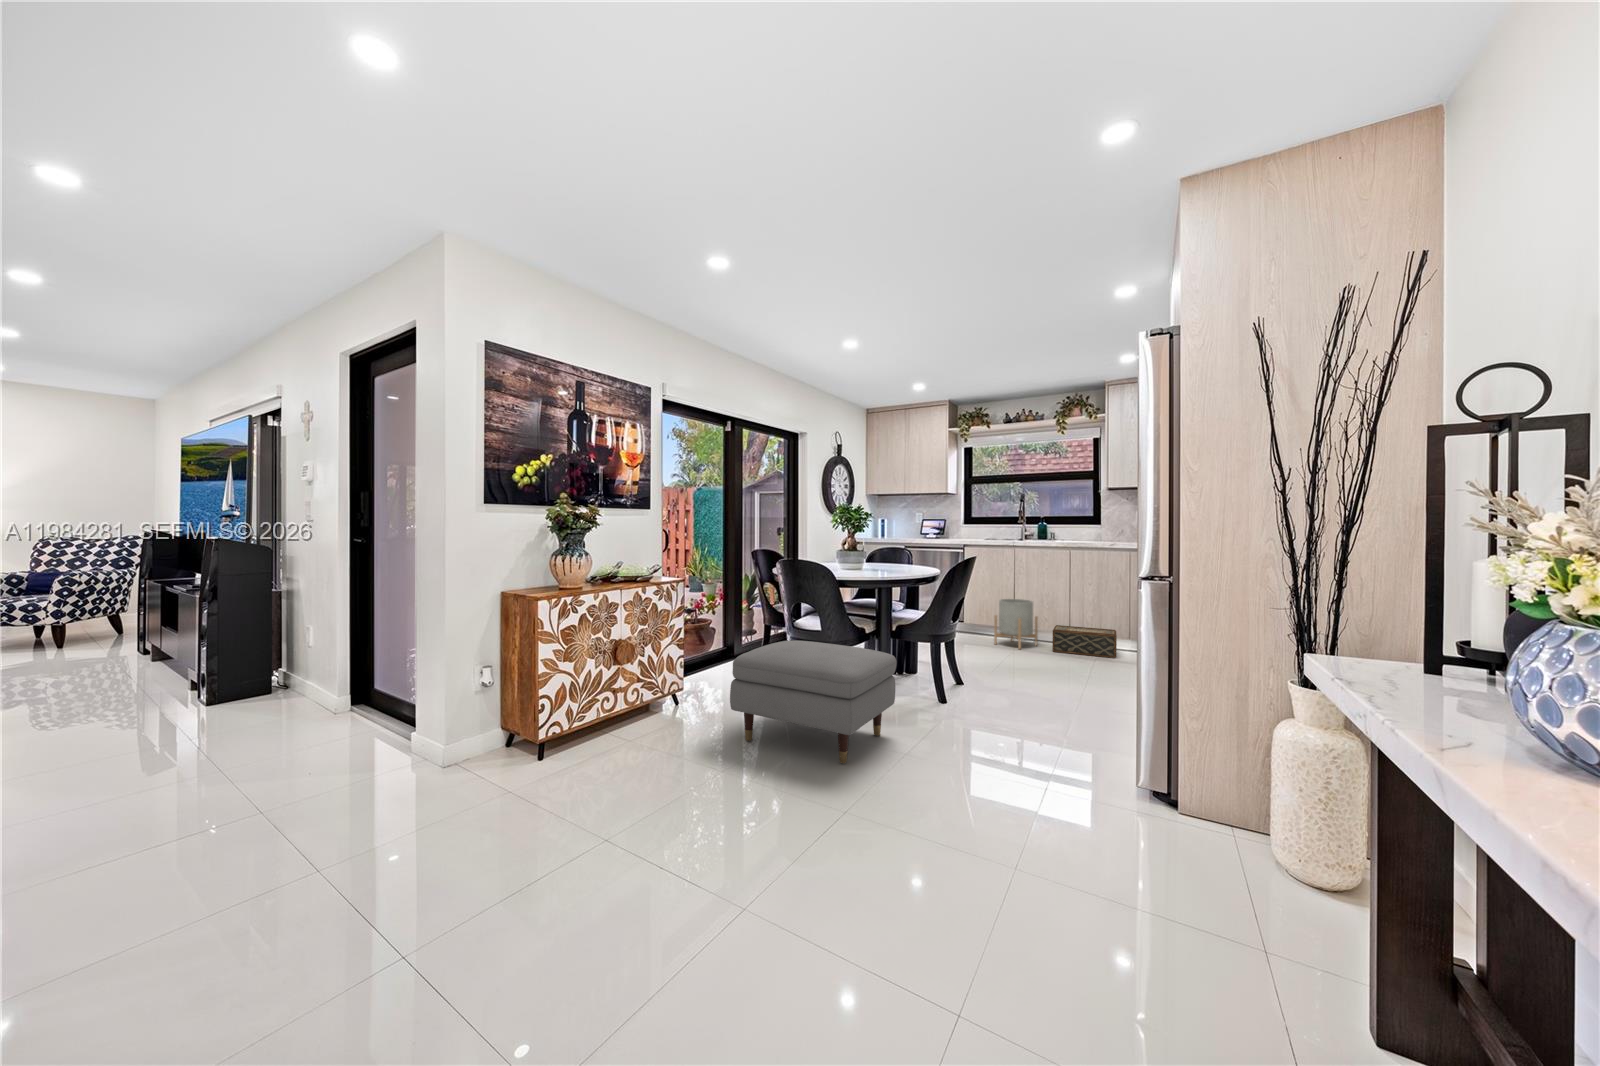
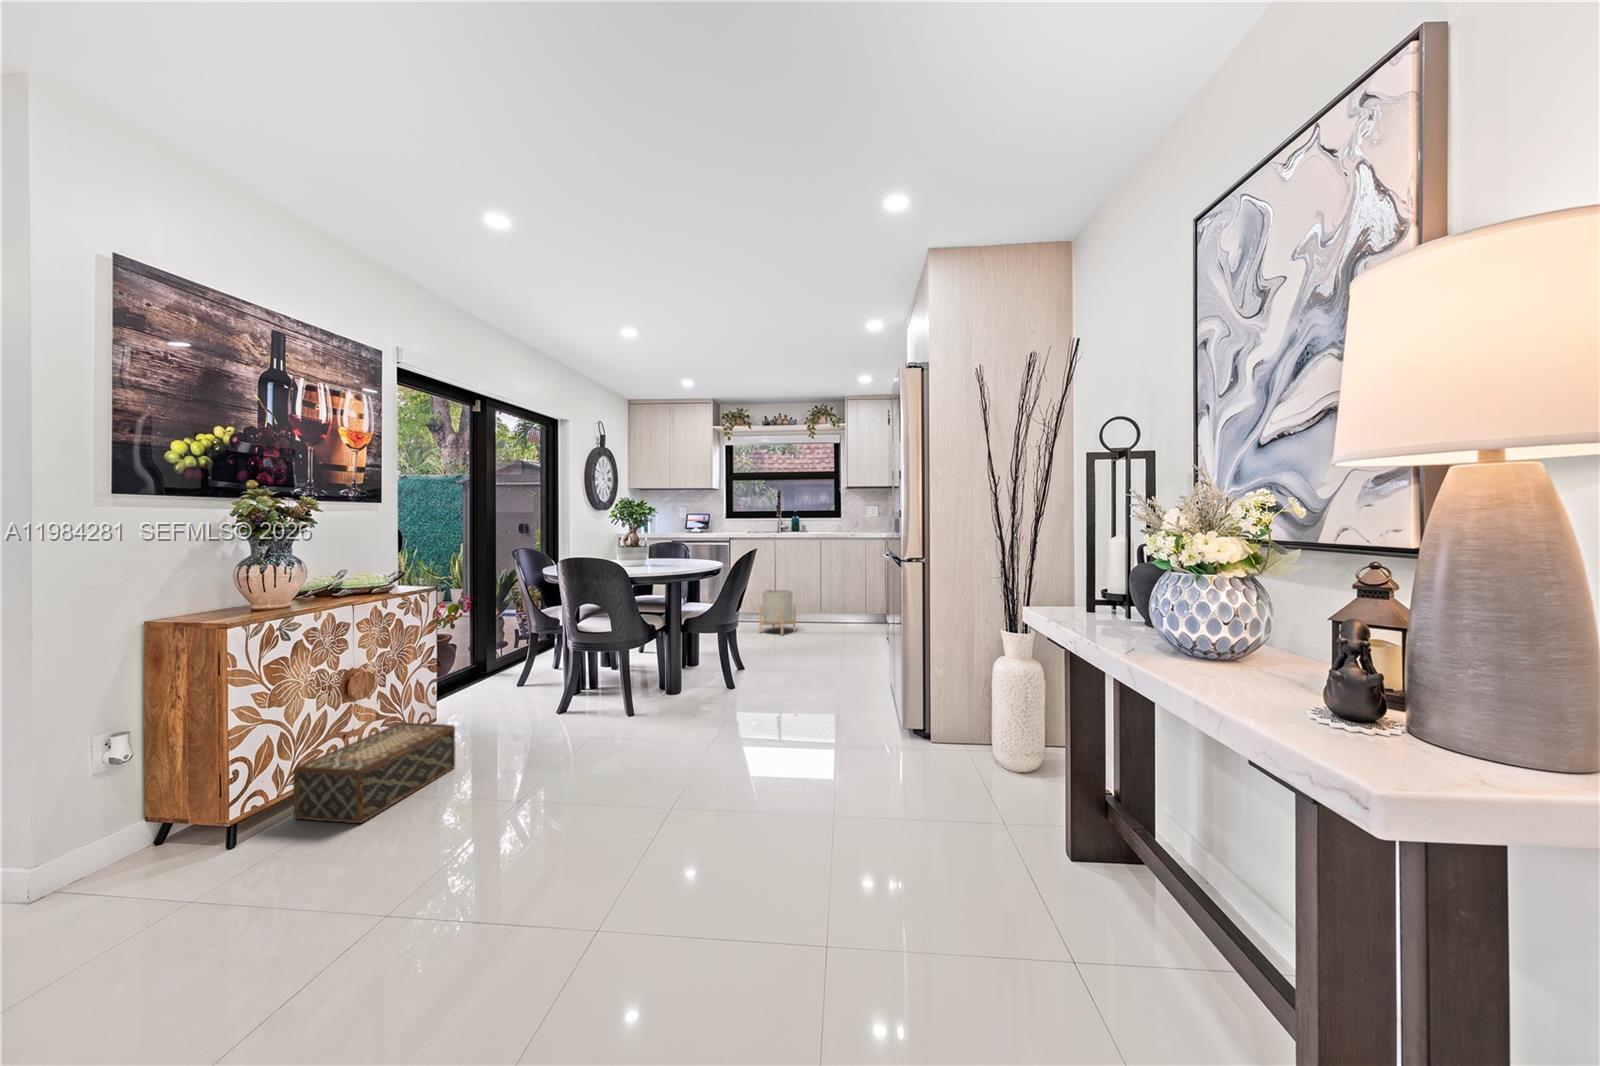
woven basket: present [1052,625,1117,658] -> present [293,723,455,823]
ottoman: present [730,640,896,764] -> none [515,649,697,769]

